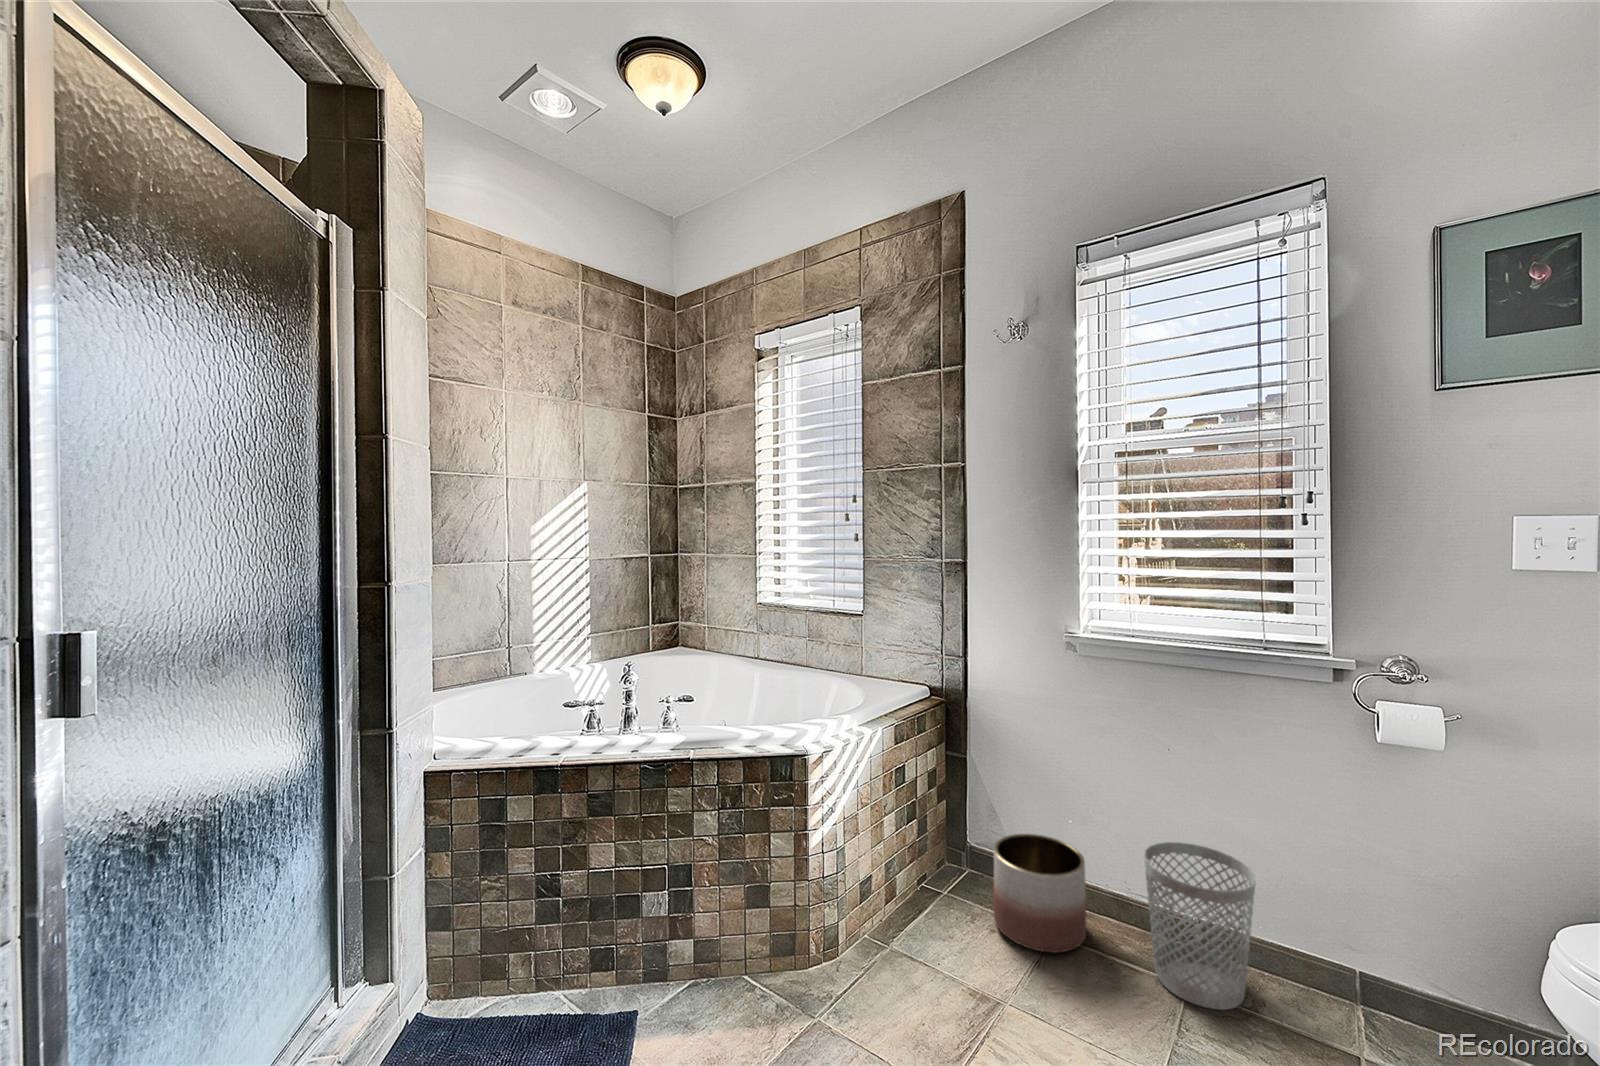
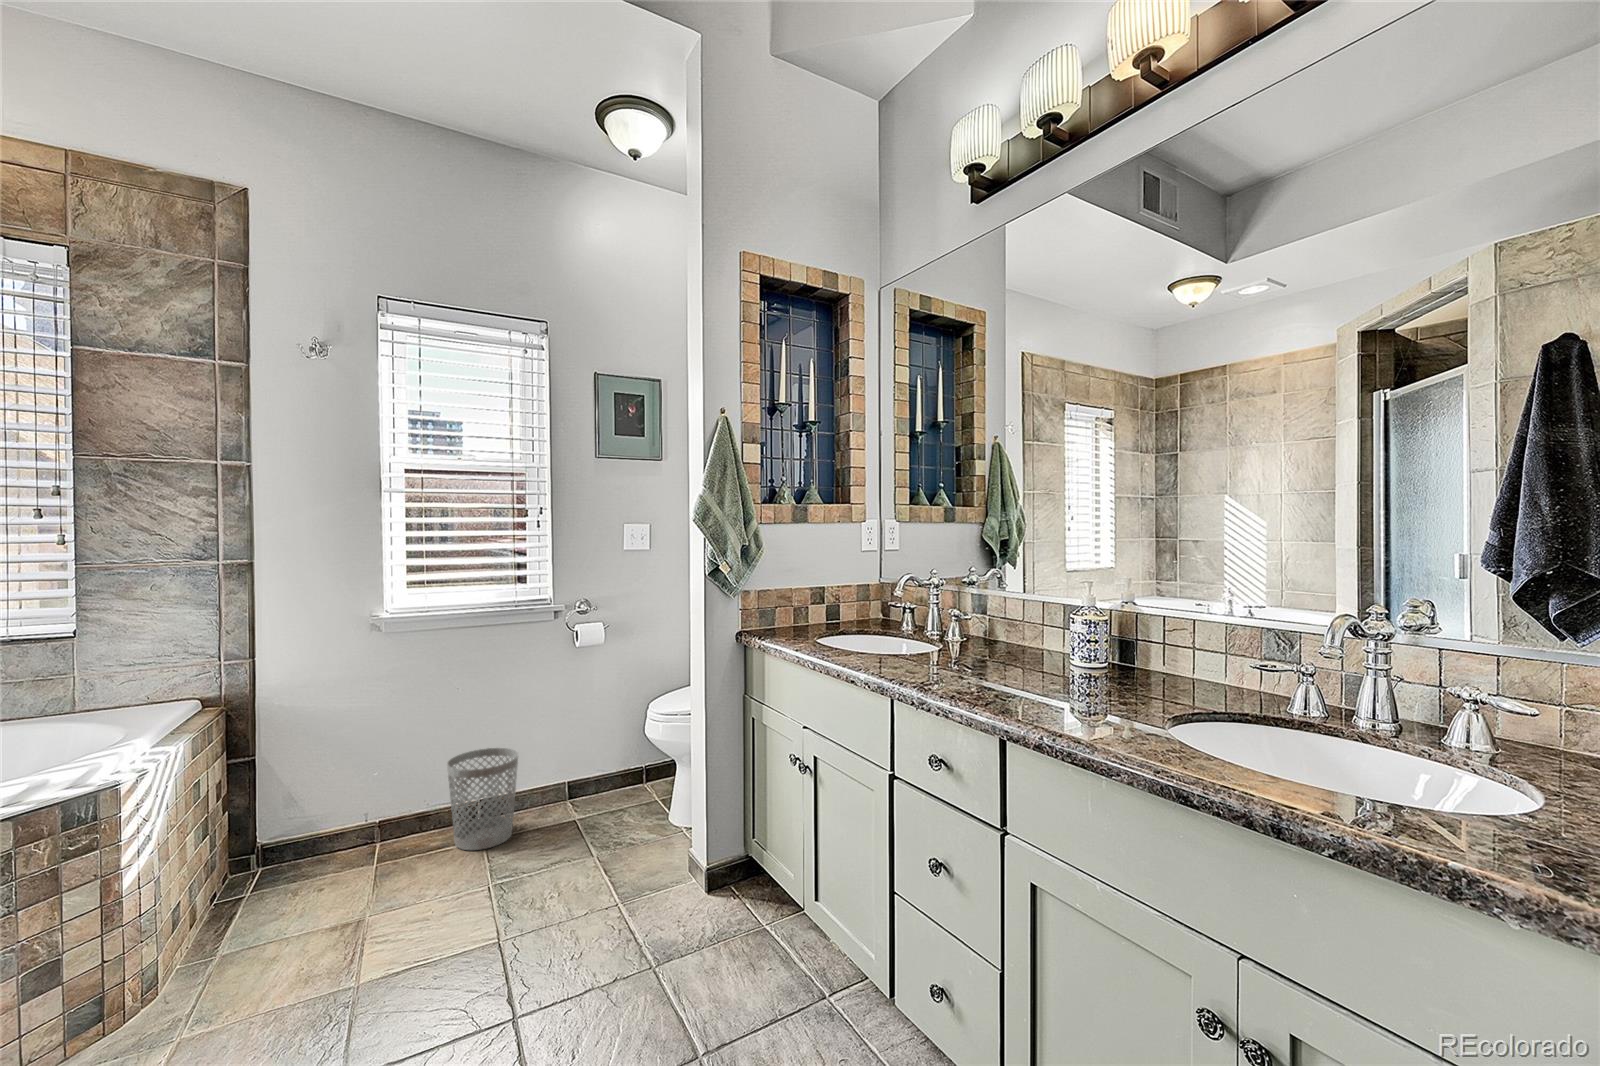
planter: present [993,834,1086,953] -> none [311,792,400,887]

